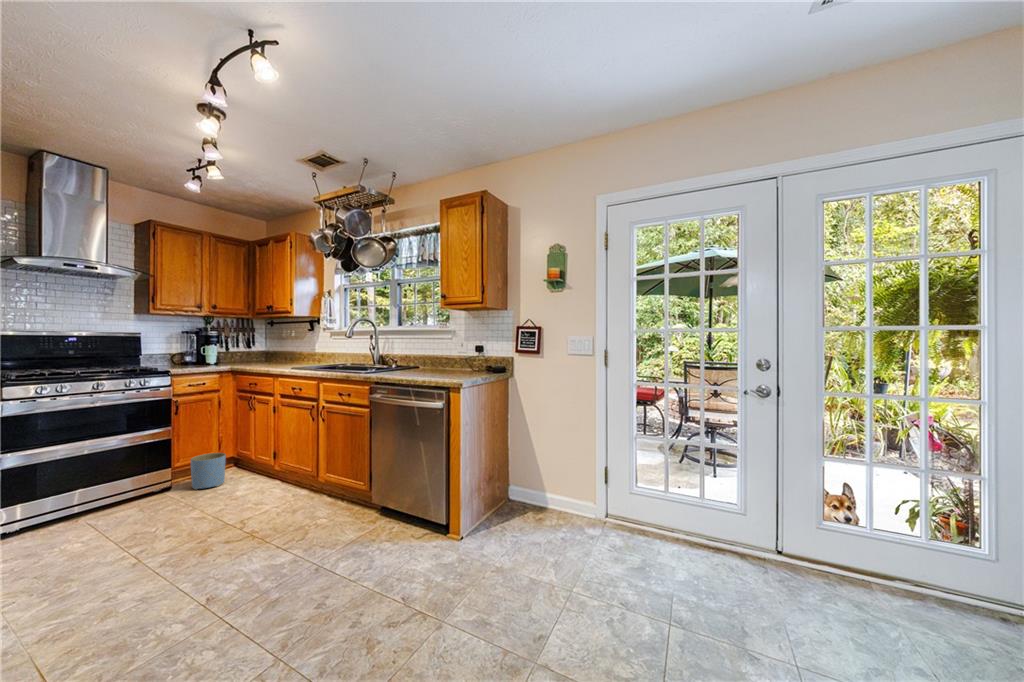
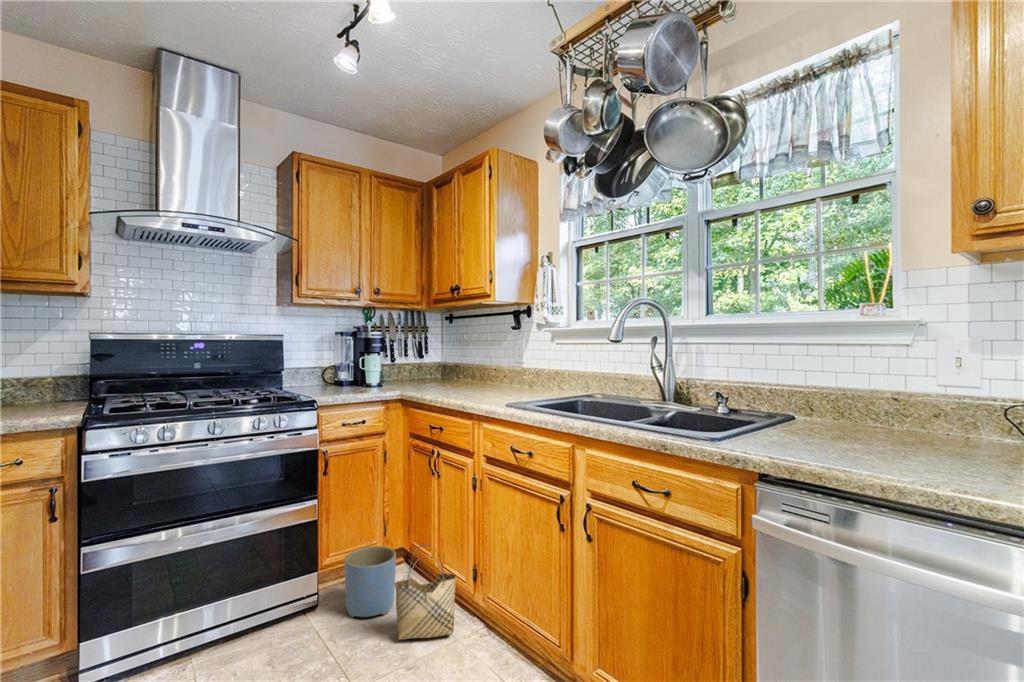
woven basket: none [223,444,263,492] -> present [394,544,456,640]

